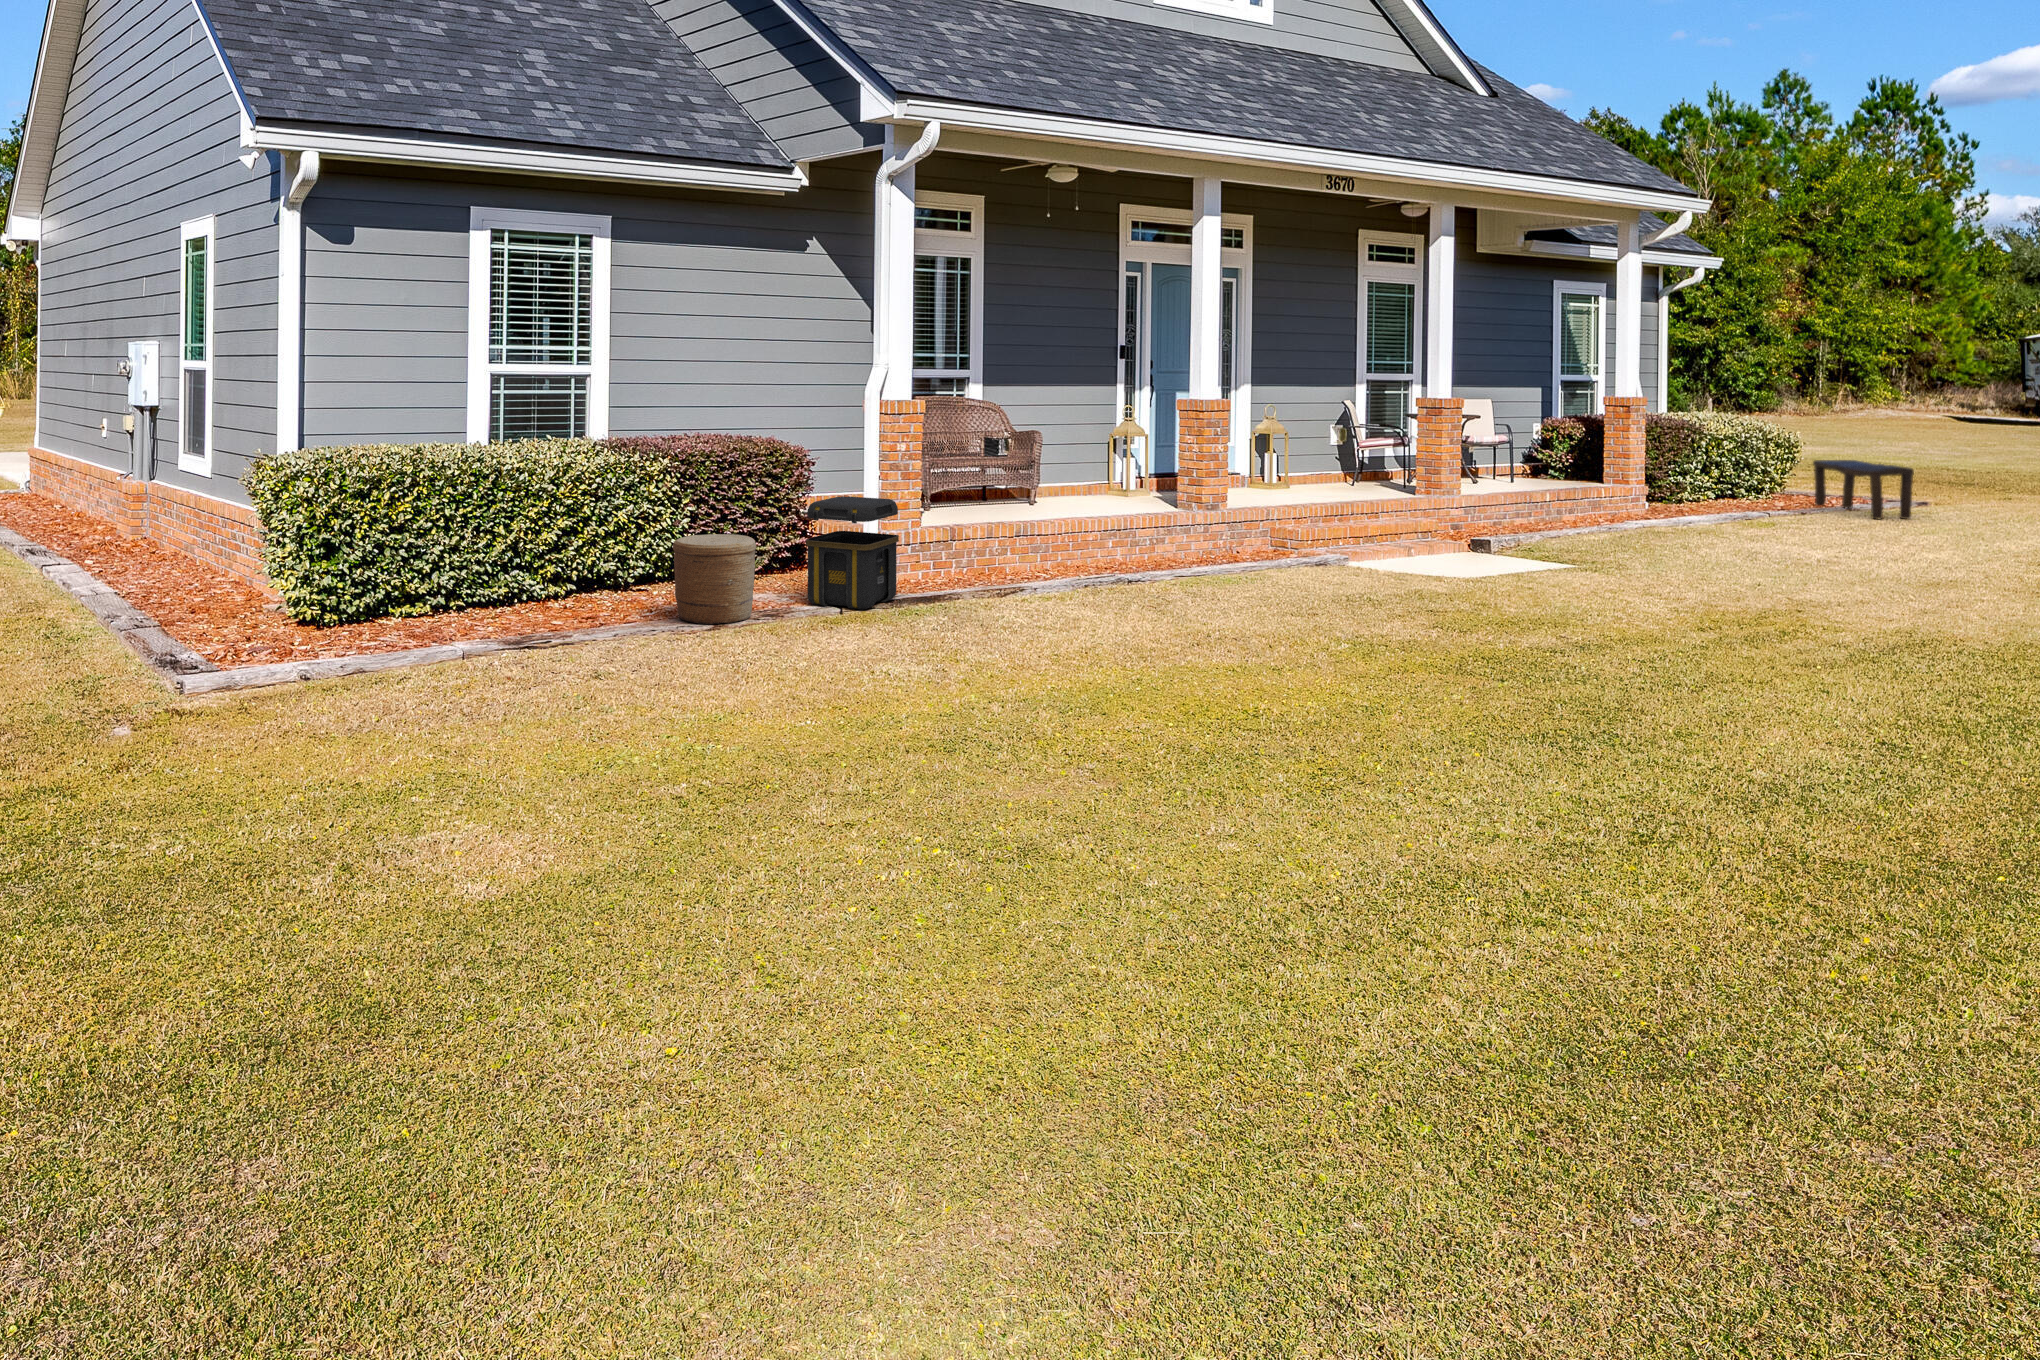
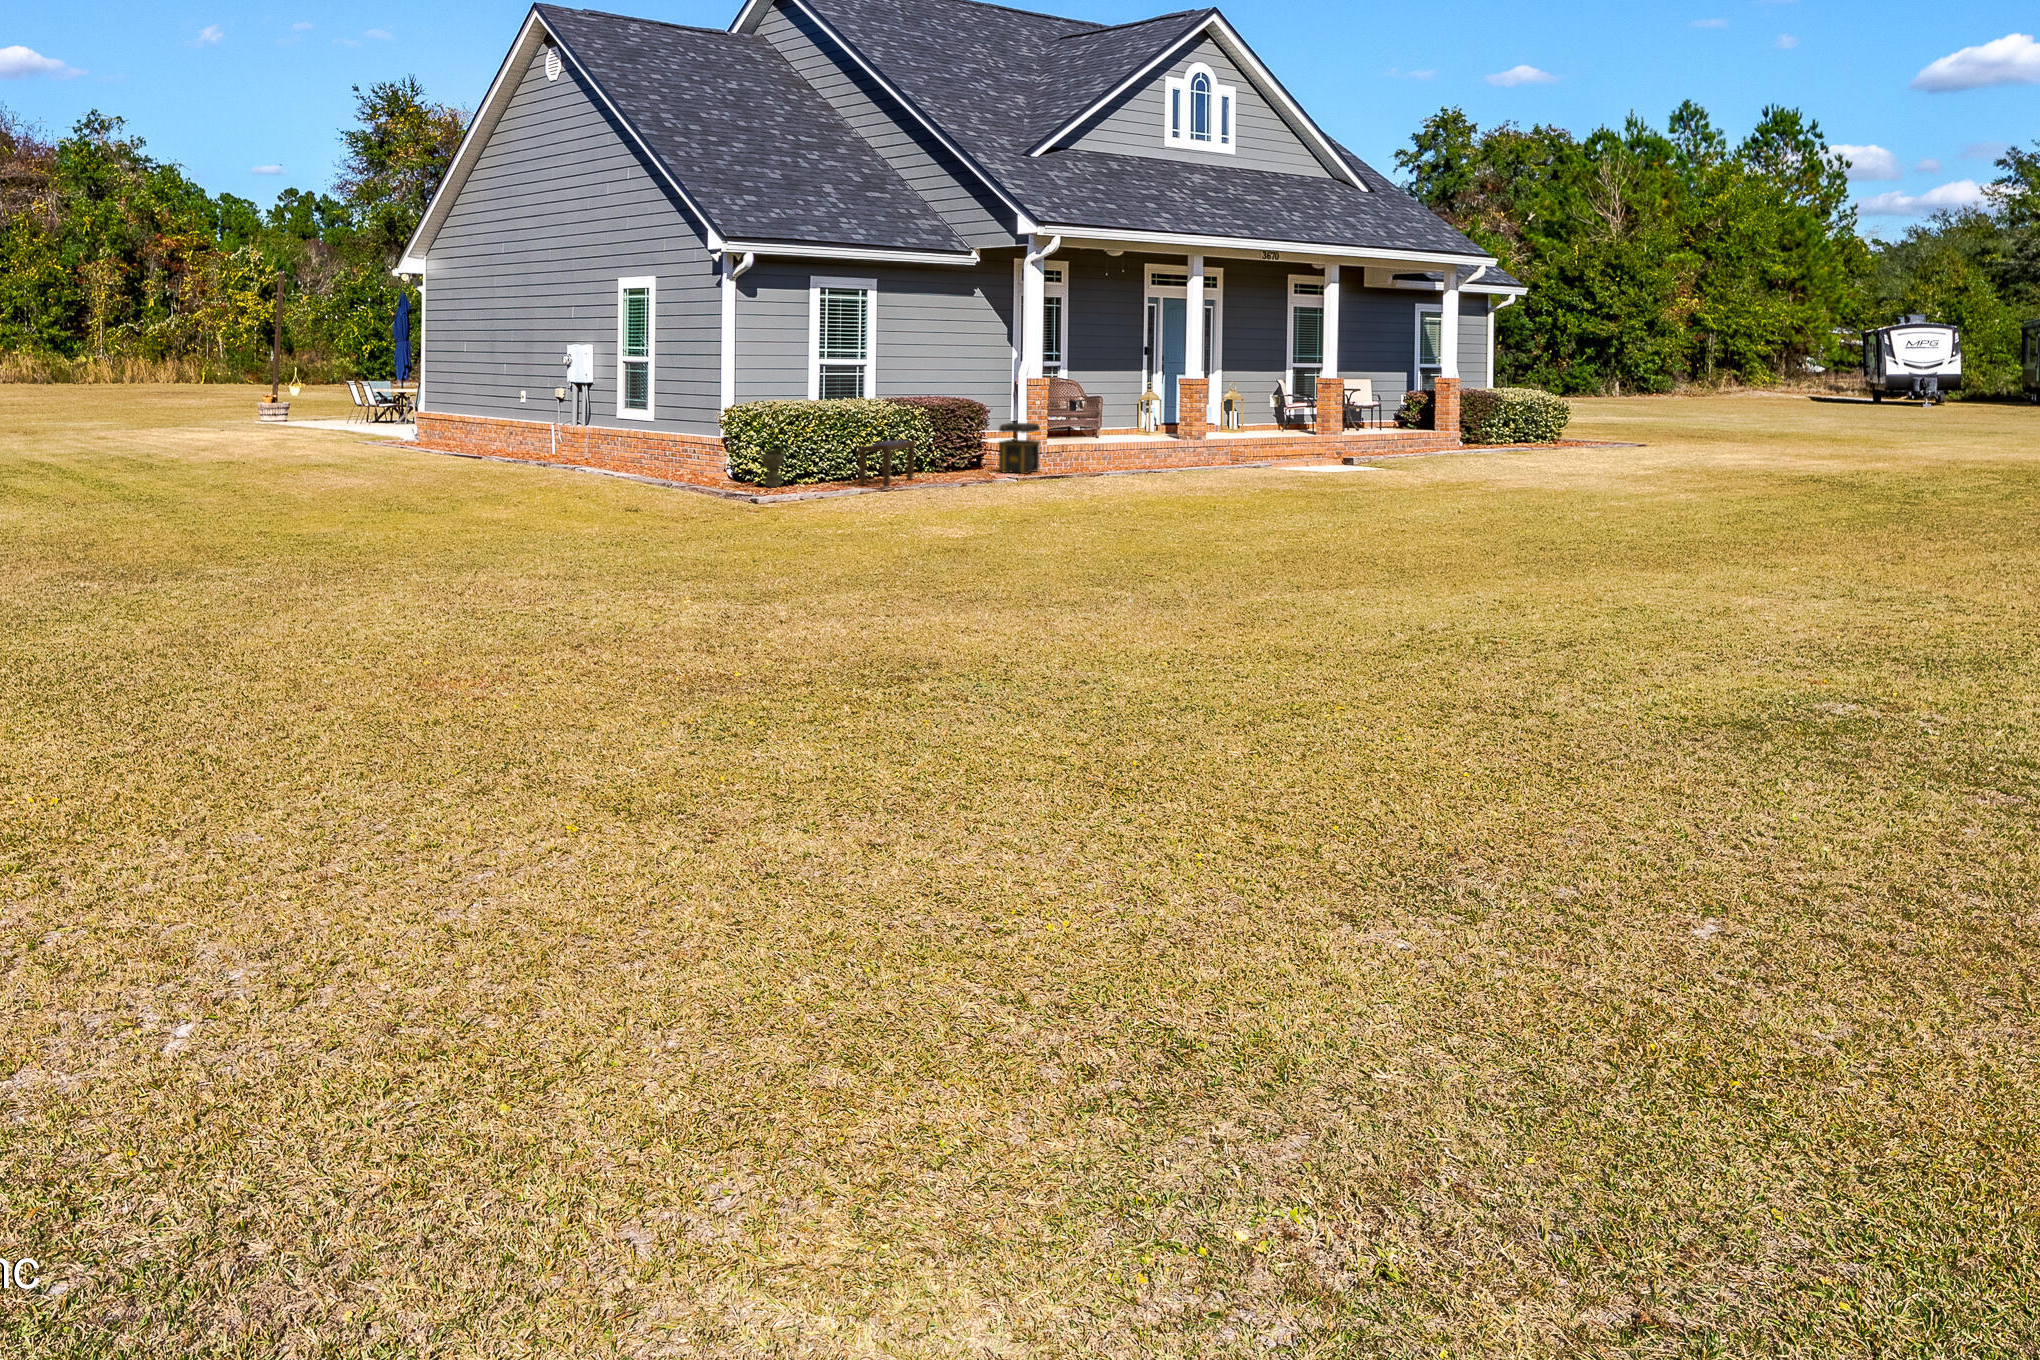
bench: present [1813,460,1914,519] -> present [858,440,916,486]
woven basket: present [673,534,756,625] -> none [942,439,980,477]
planter: none [170,572,237,675] -> present [761,446,785,487]

